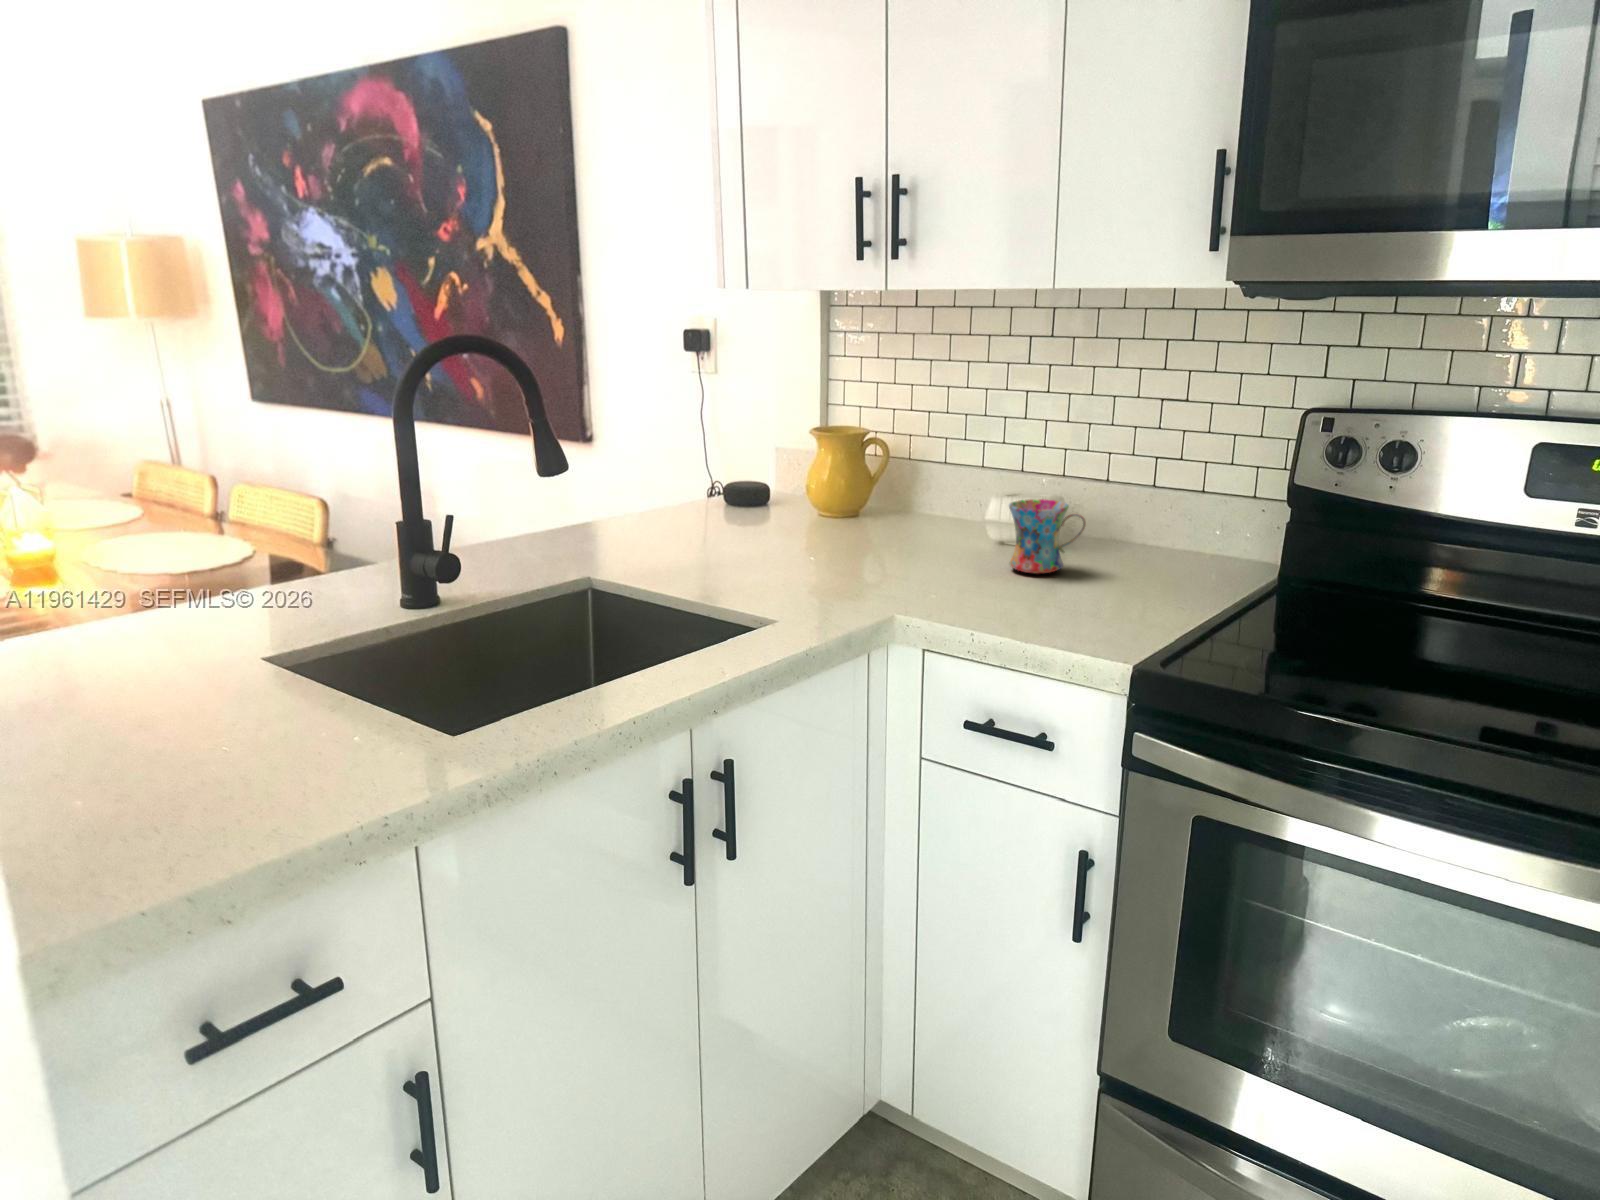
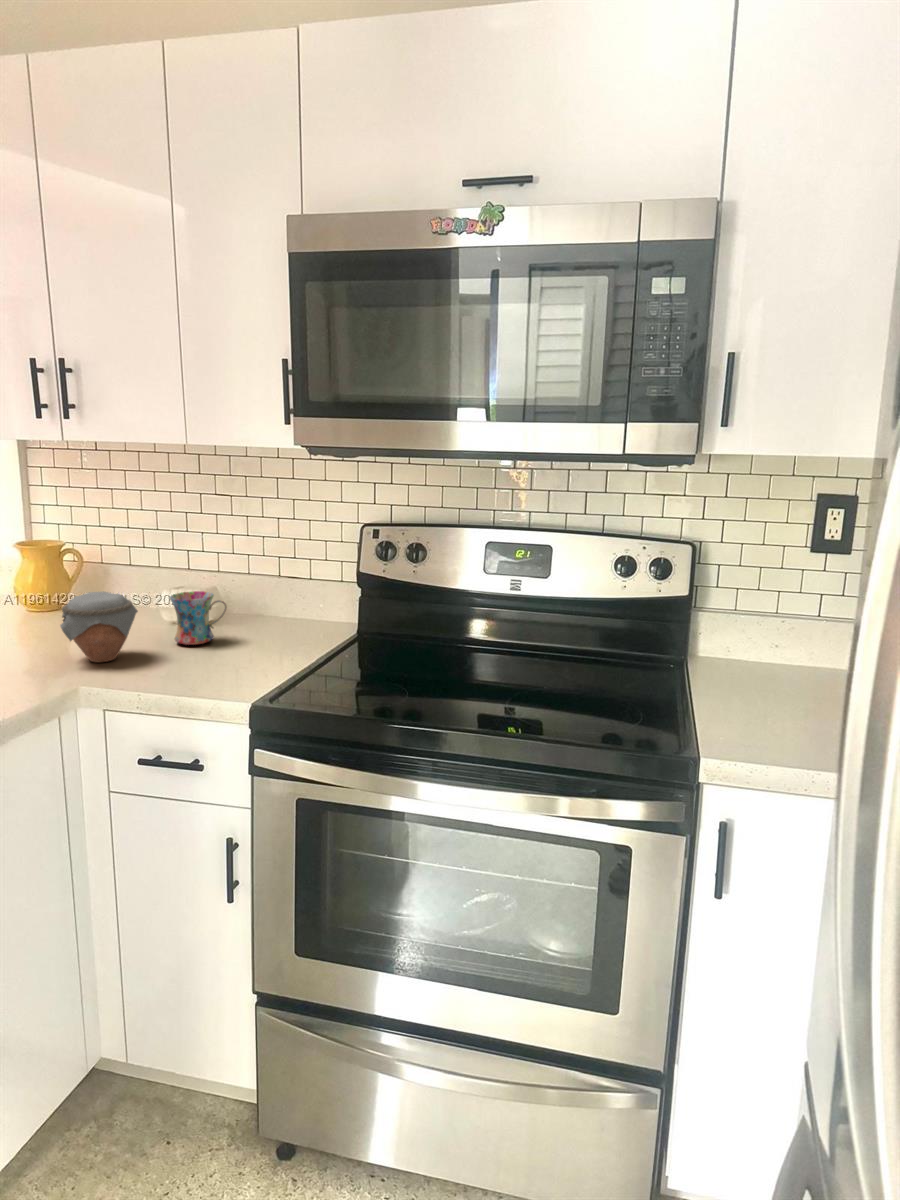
jar: none [873,492,969,586] -> present [60,591,138,662]

